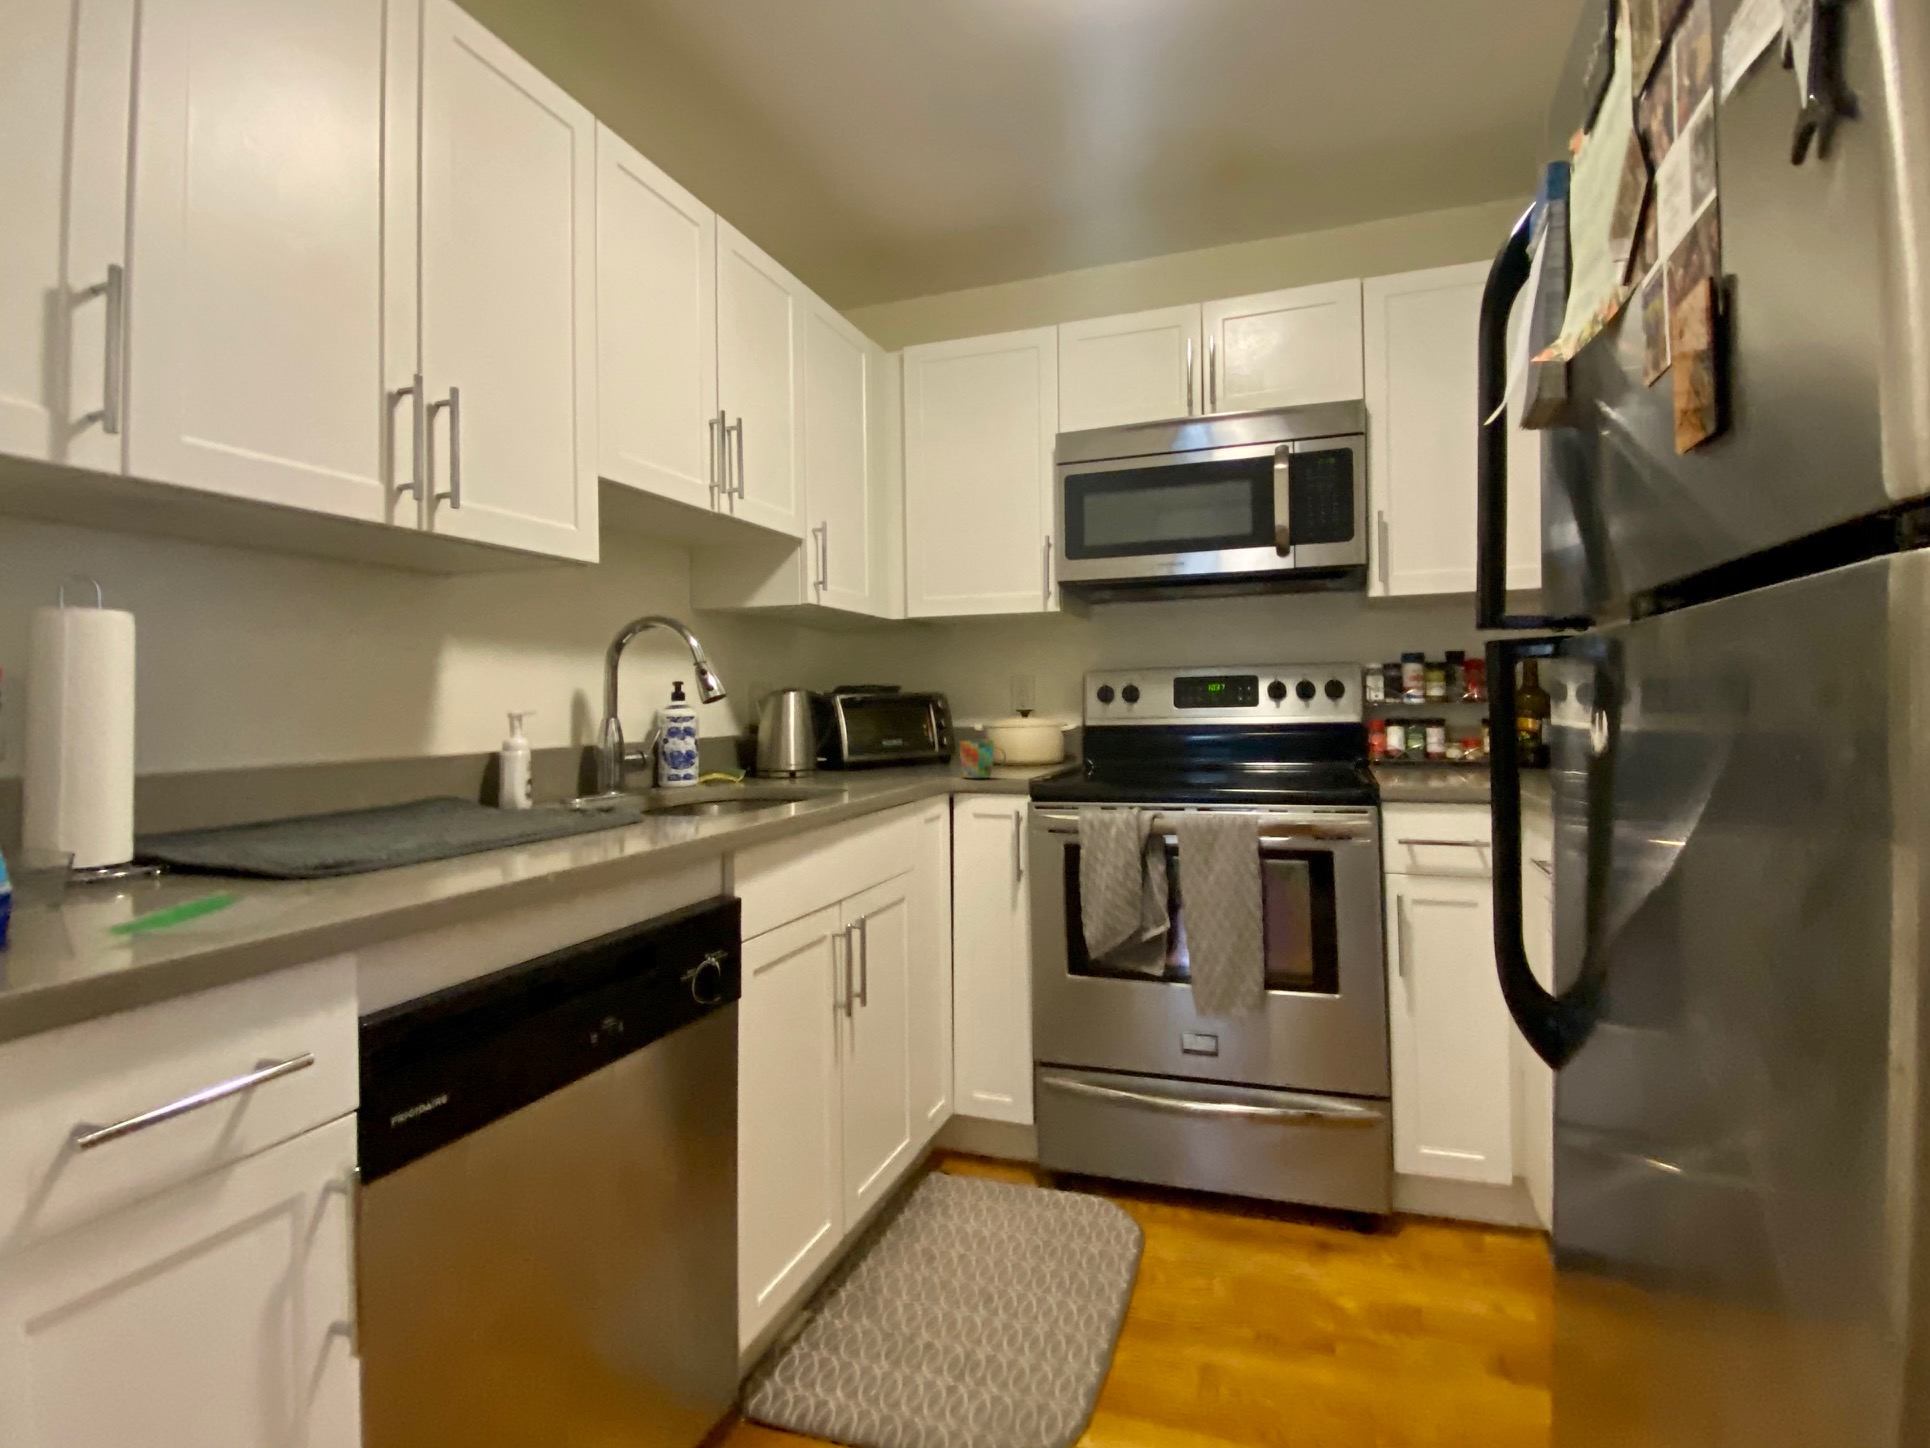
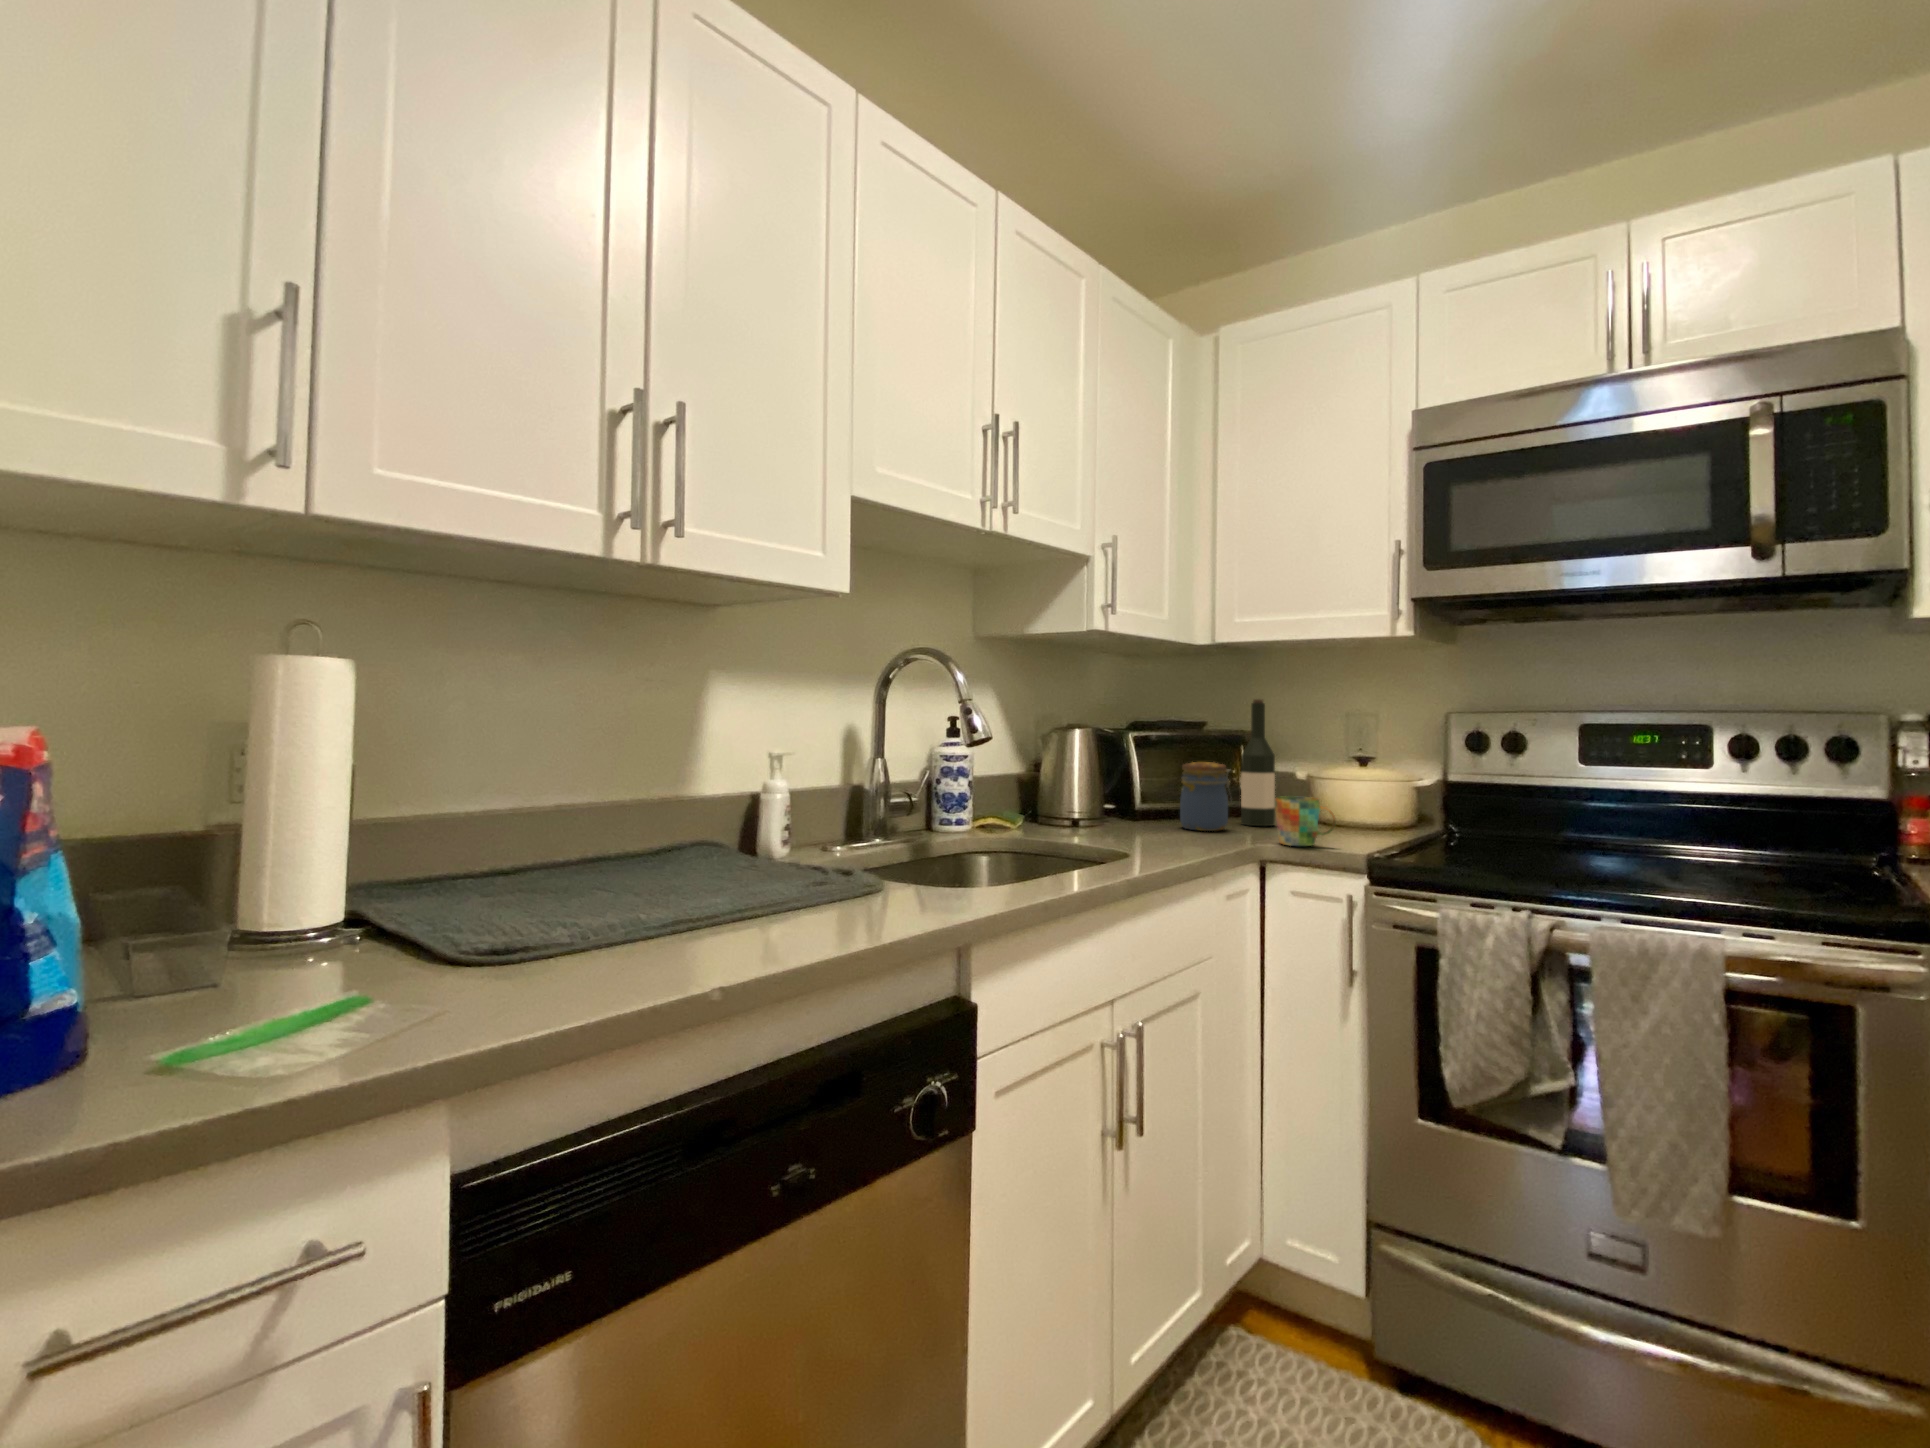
wine bottle: none [932,665,959,768] -> present [1241,699,1275,826]
jar: none [883,716,925,772] -> present [1180,762,1230,831]

